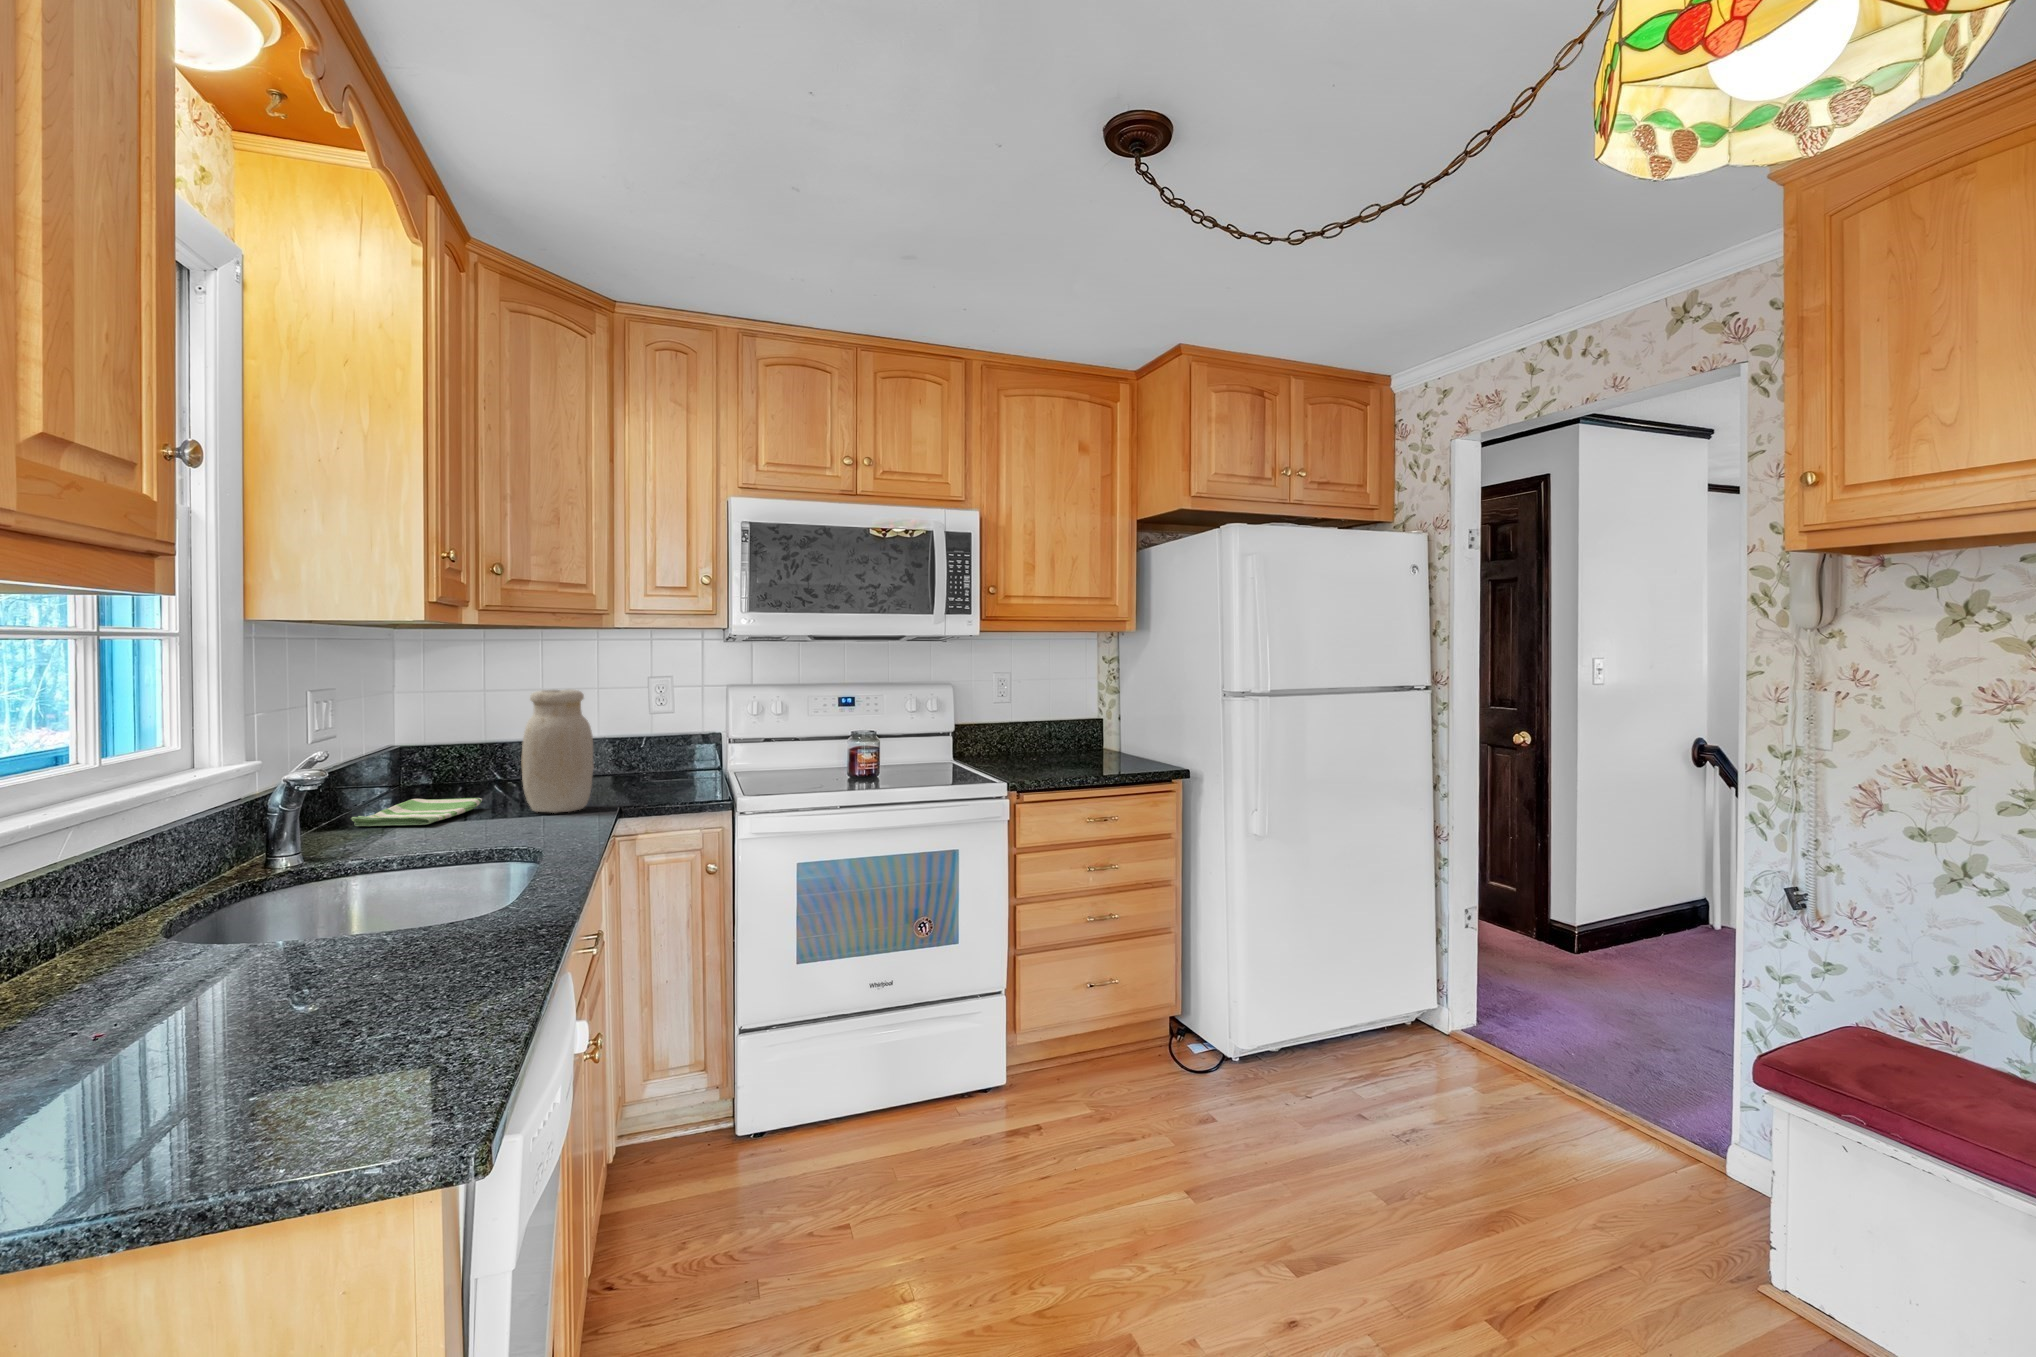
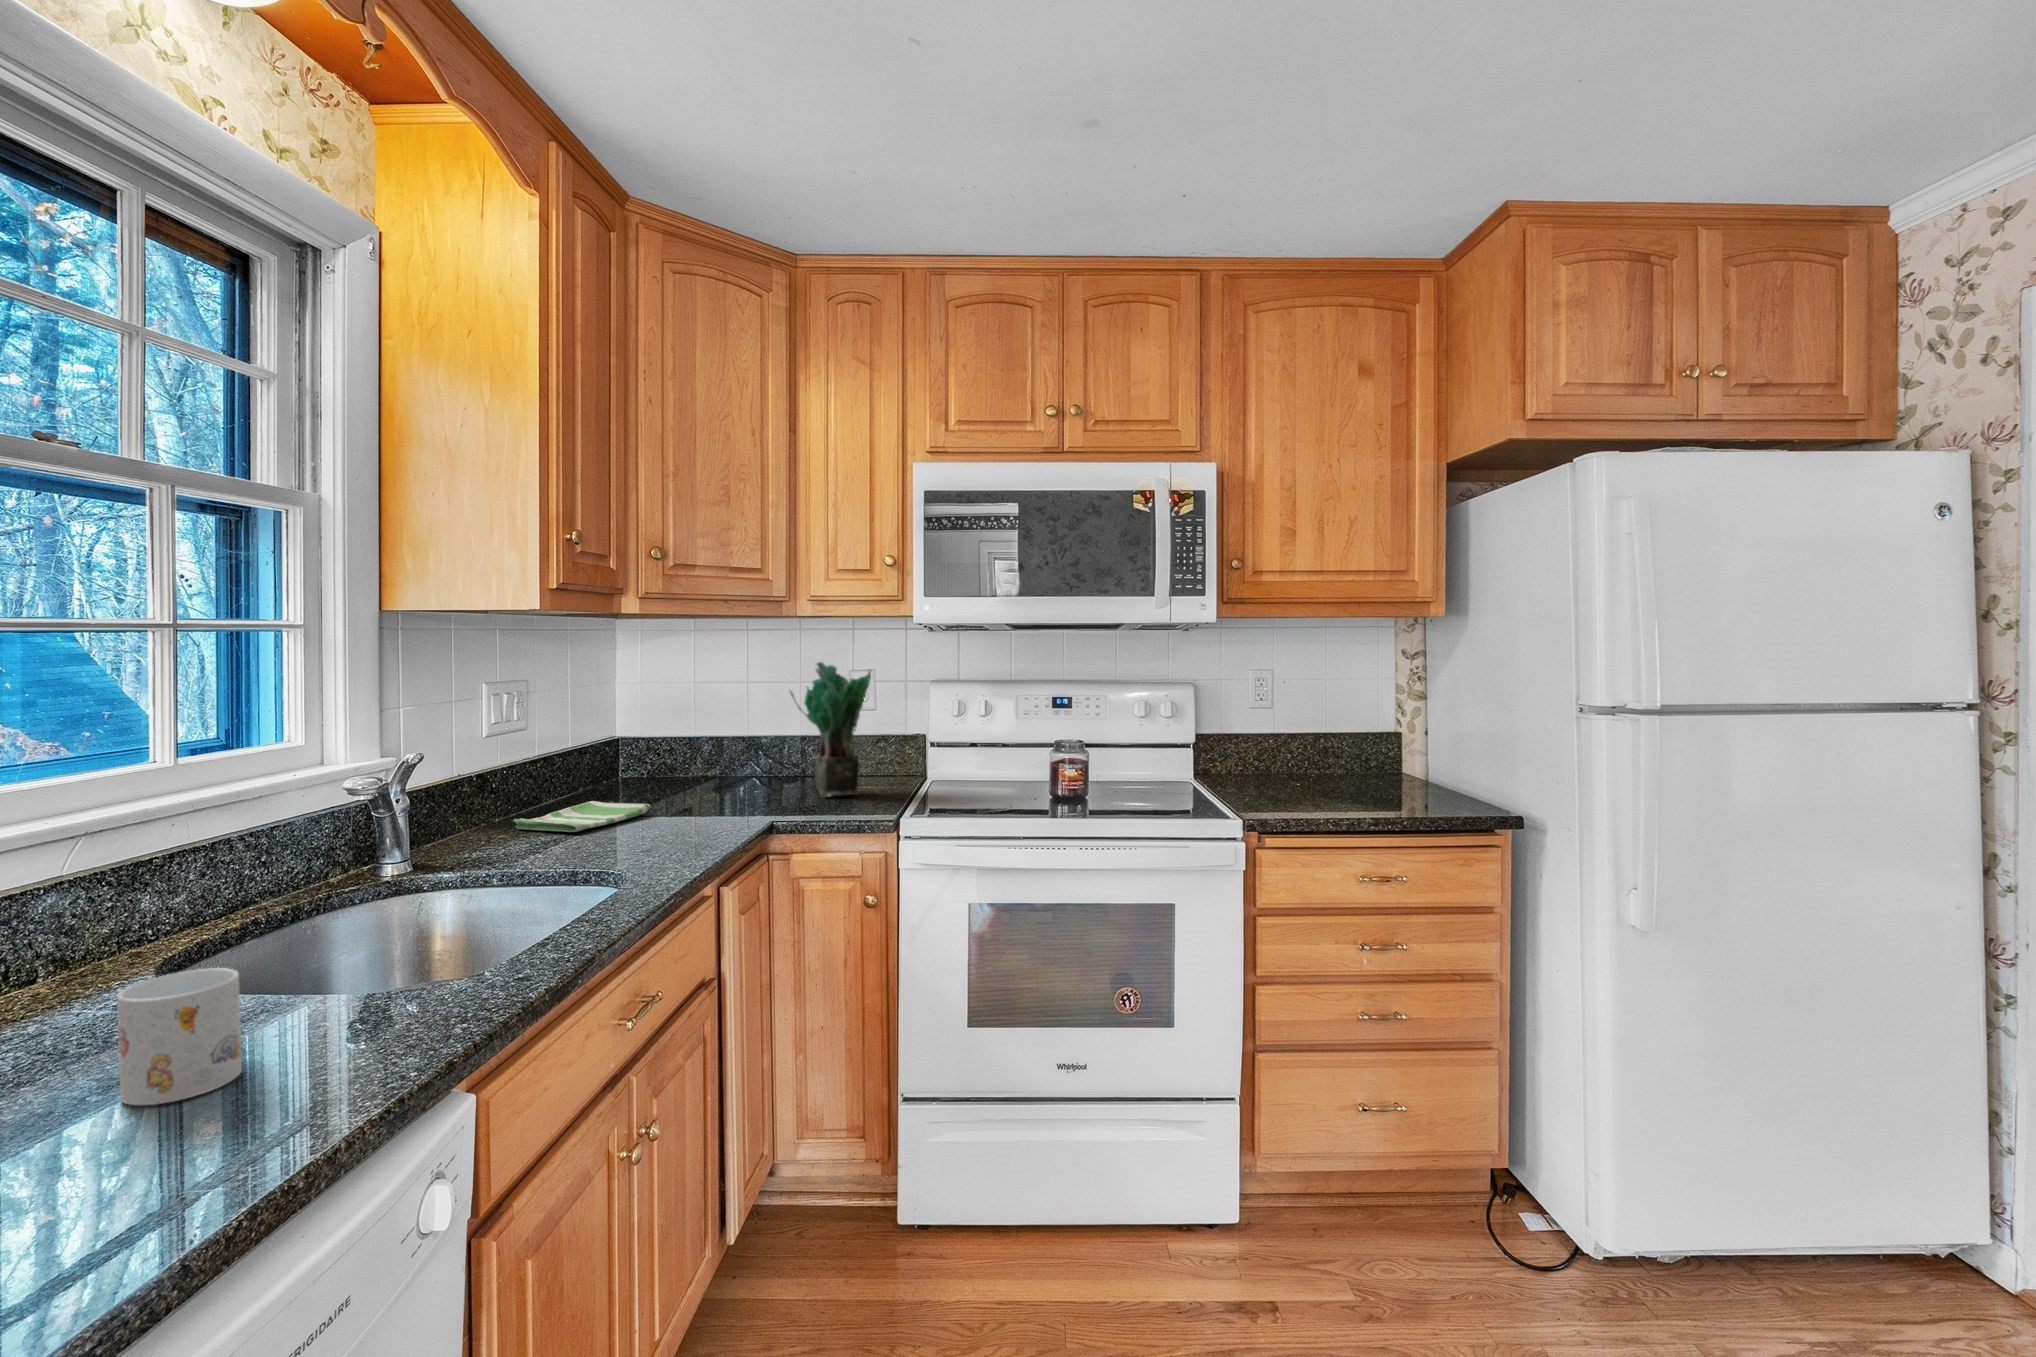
potted plant: none [606,665,683,786] -> present [789,662,871,797]
jar: present [521,689,594,813] -> none [677,688,751,826]
mug: none [317,906,404,1005] -> present [117,968,242,1105]

